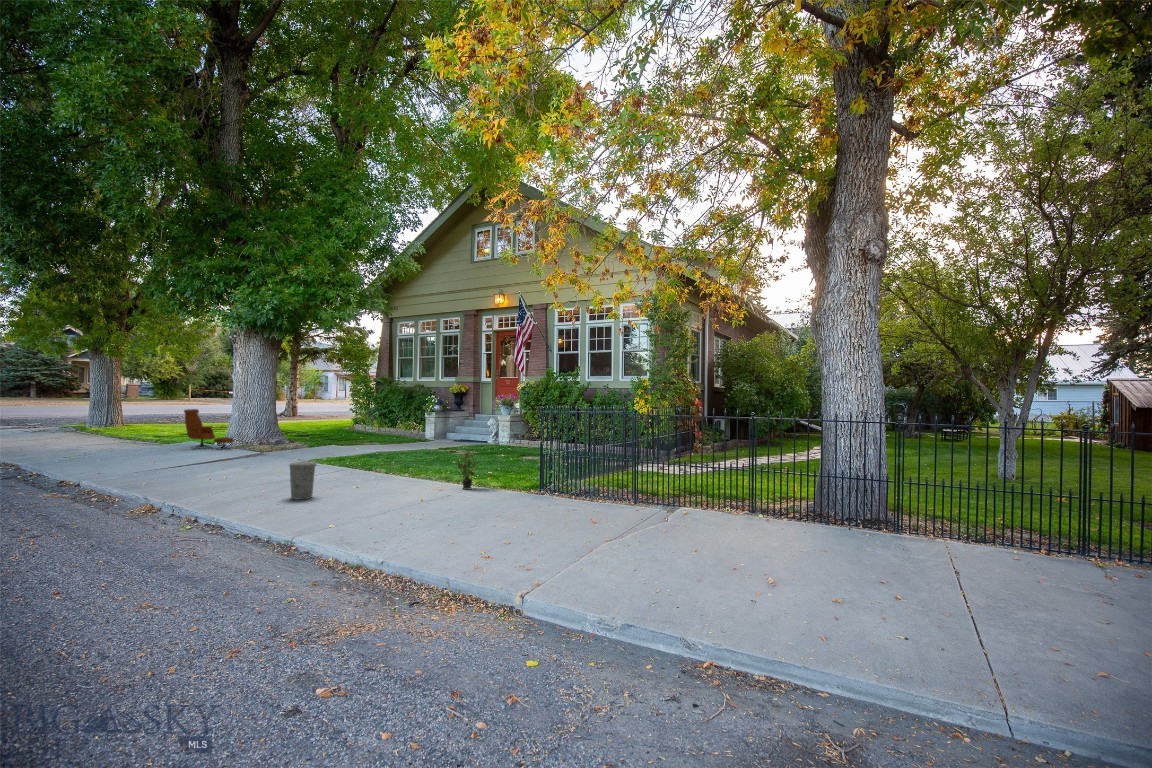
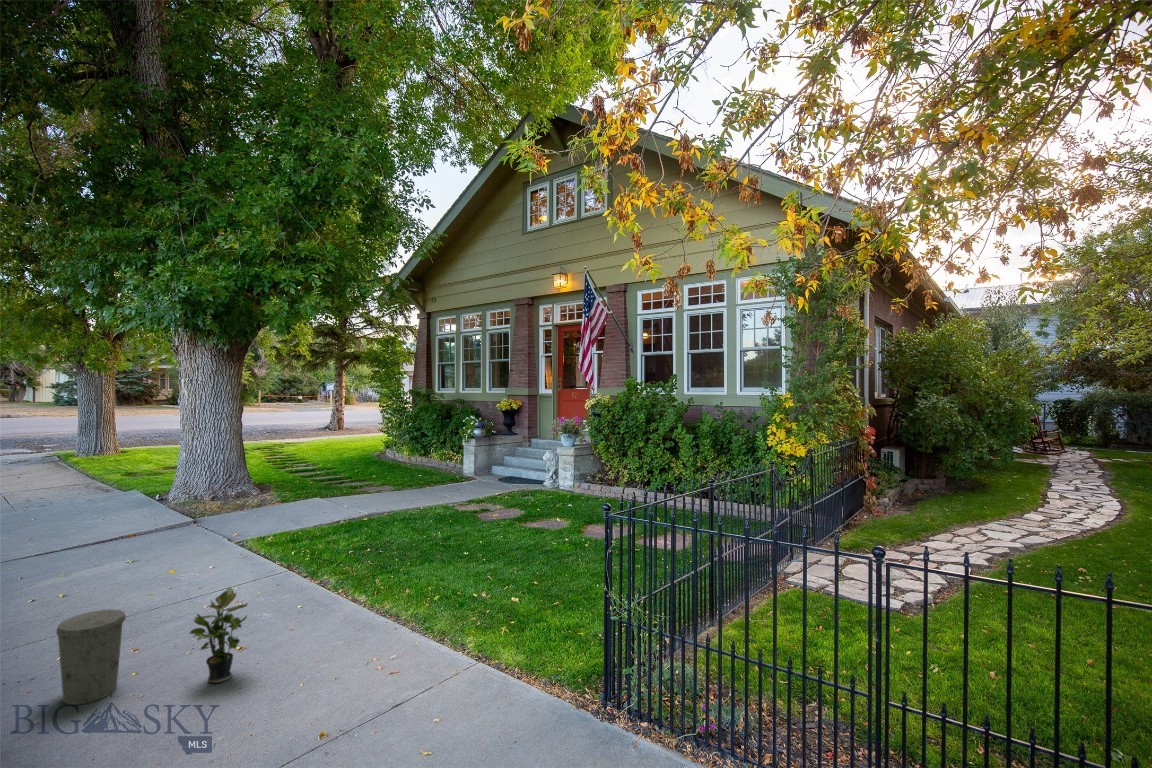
lounge chair: present [184,409,234,448] -> none [125,443,190,503]
potted plant: present [457,451,477,490] -> present [190,587,247,683]

